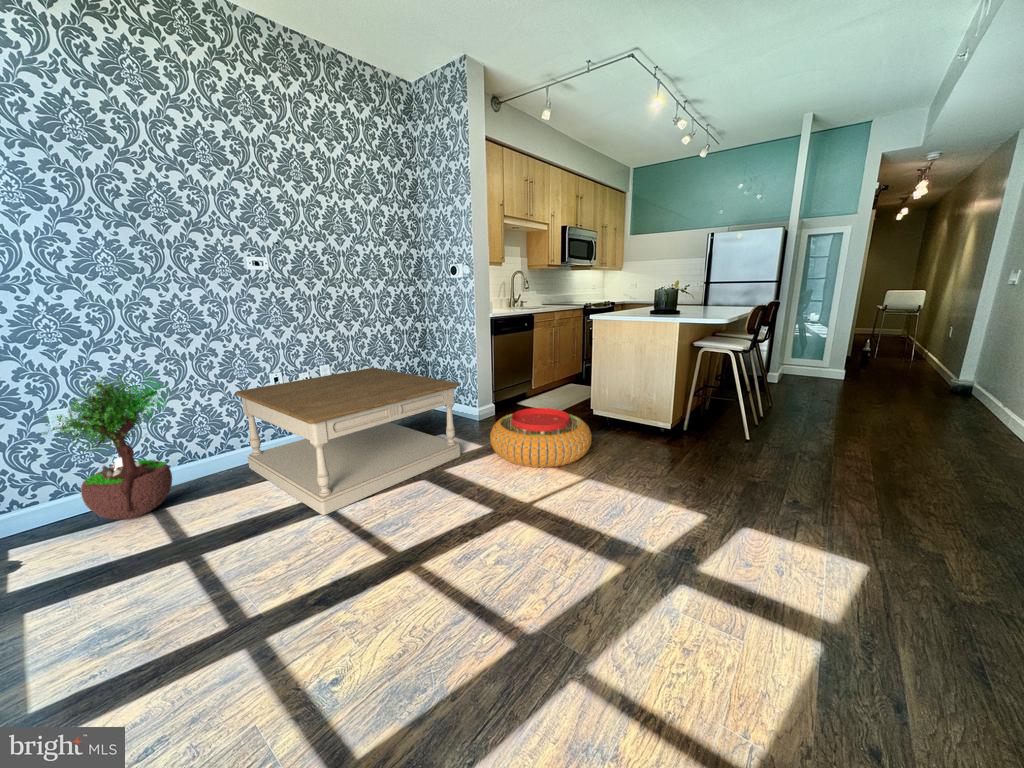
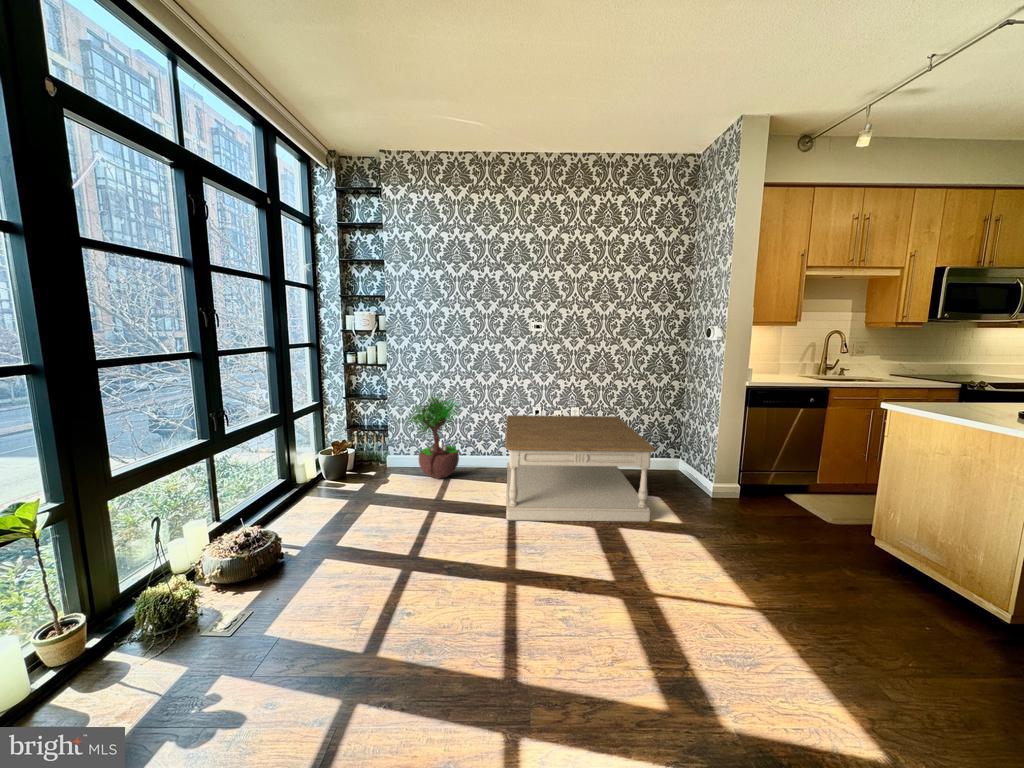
pouf: present [490,408,592,468] -> none [677,497,817,583]

